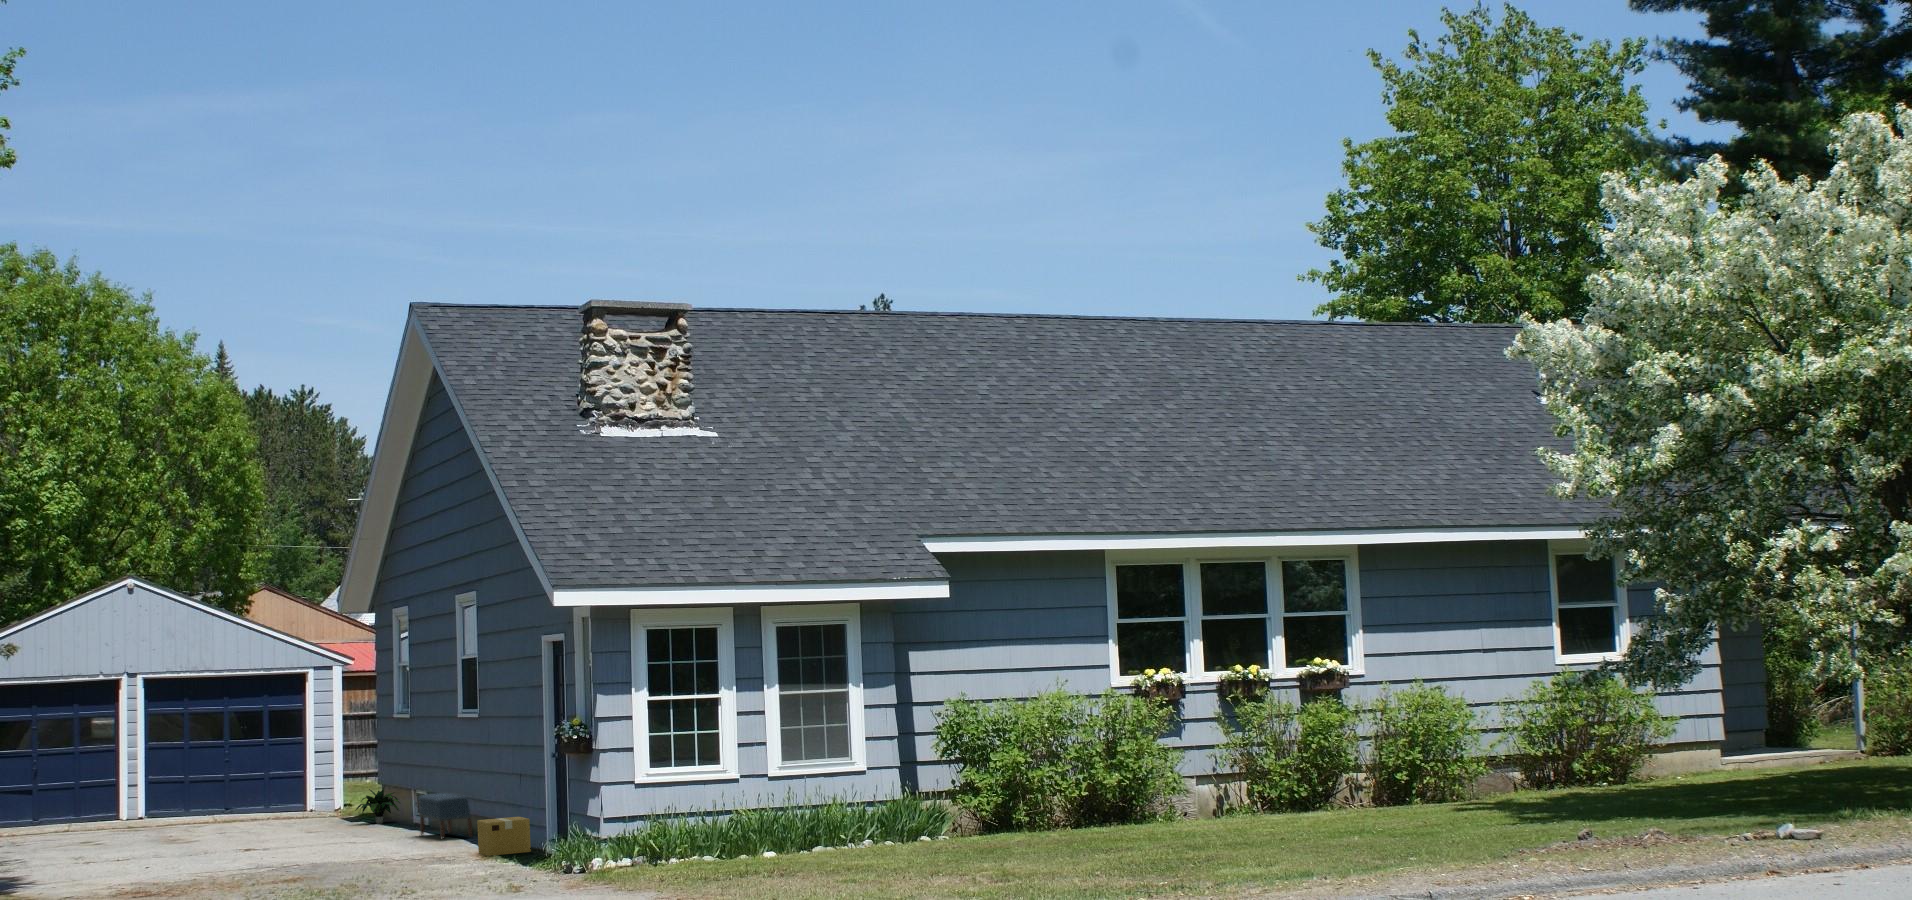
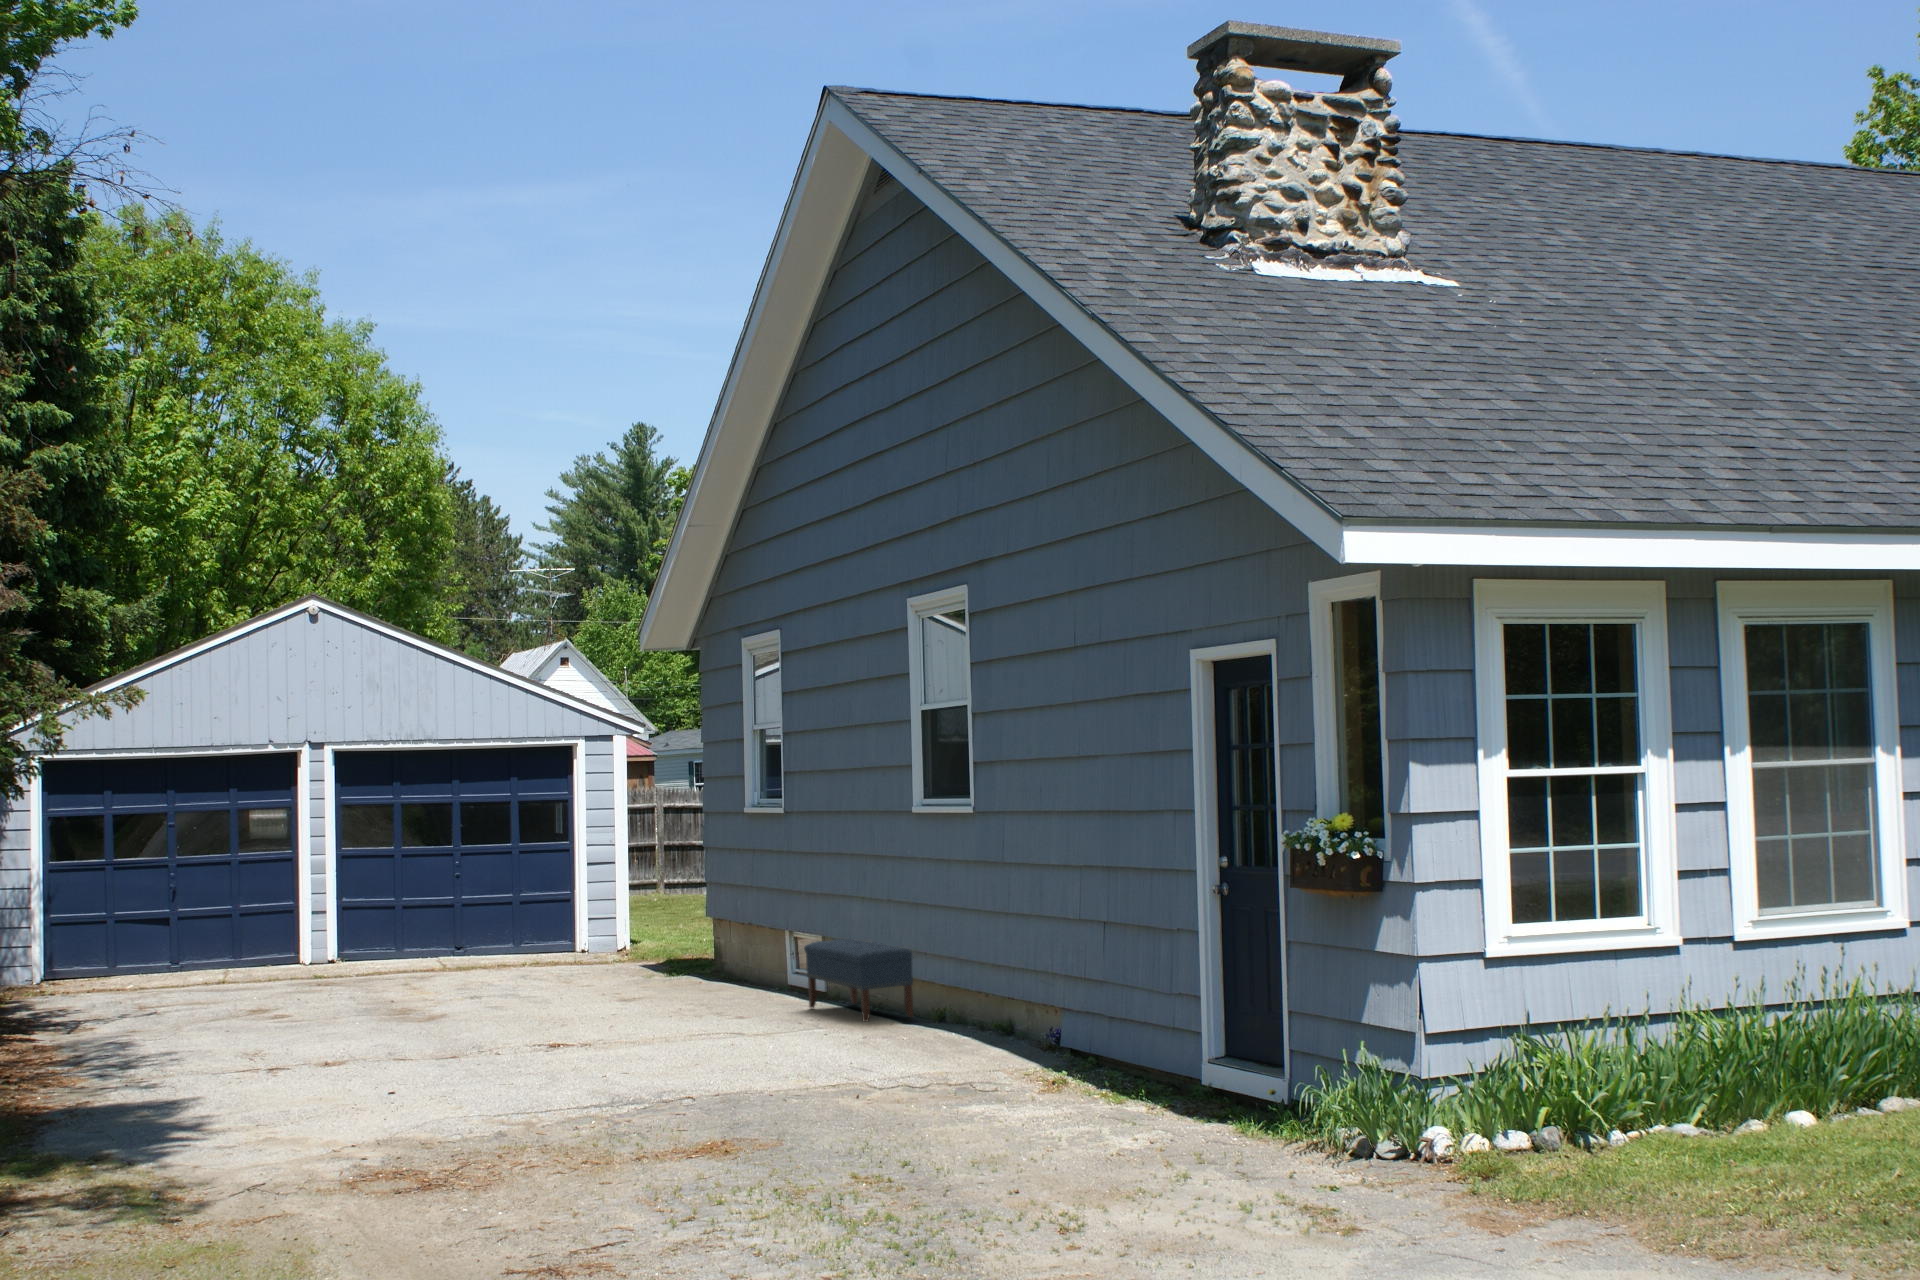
potted plant: present [355,787,400,824] -> none [661,919,732,977]
cardboard box: present [477,817,531,856] -> none [1007,999,1119,1080]

